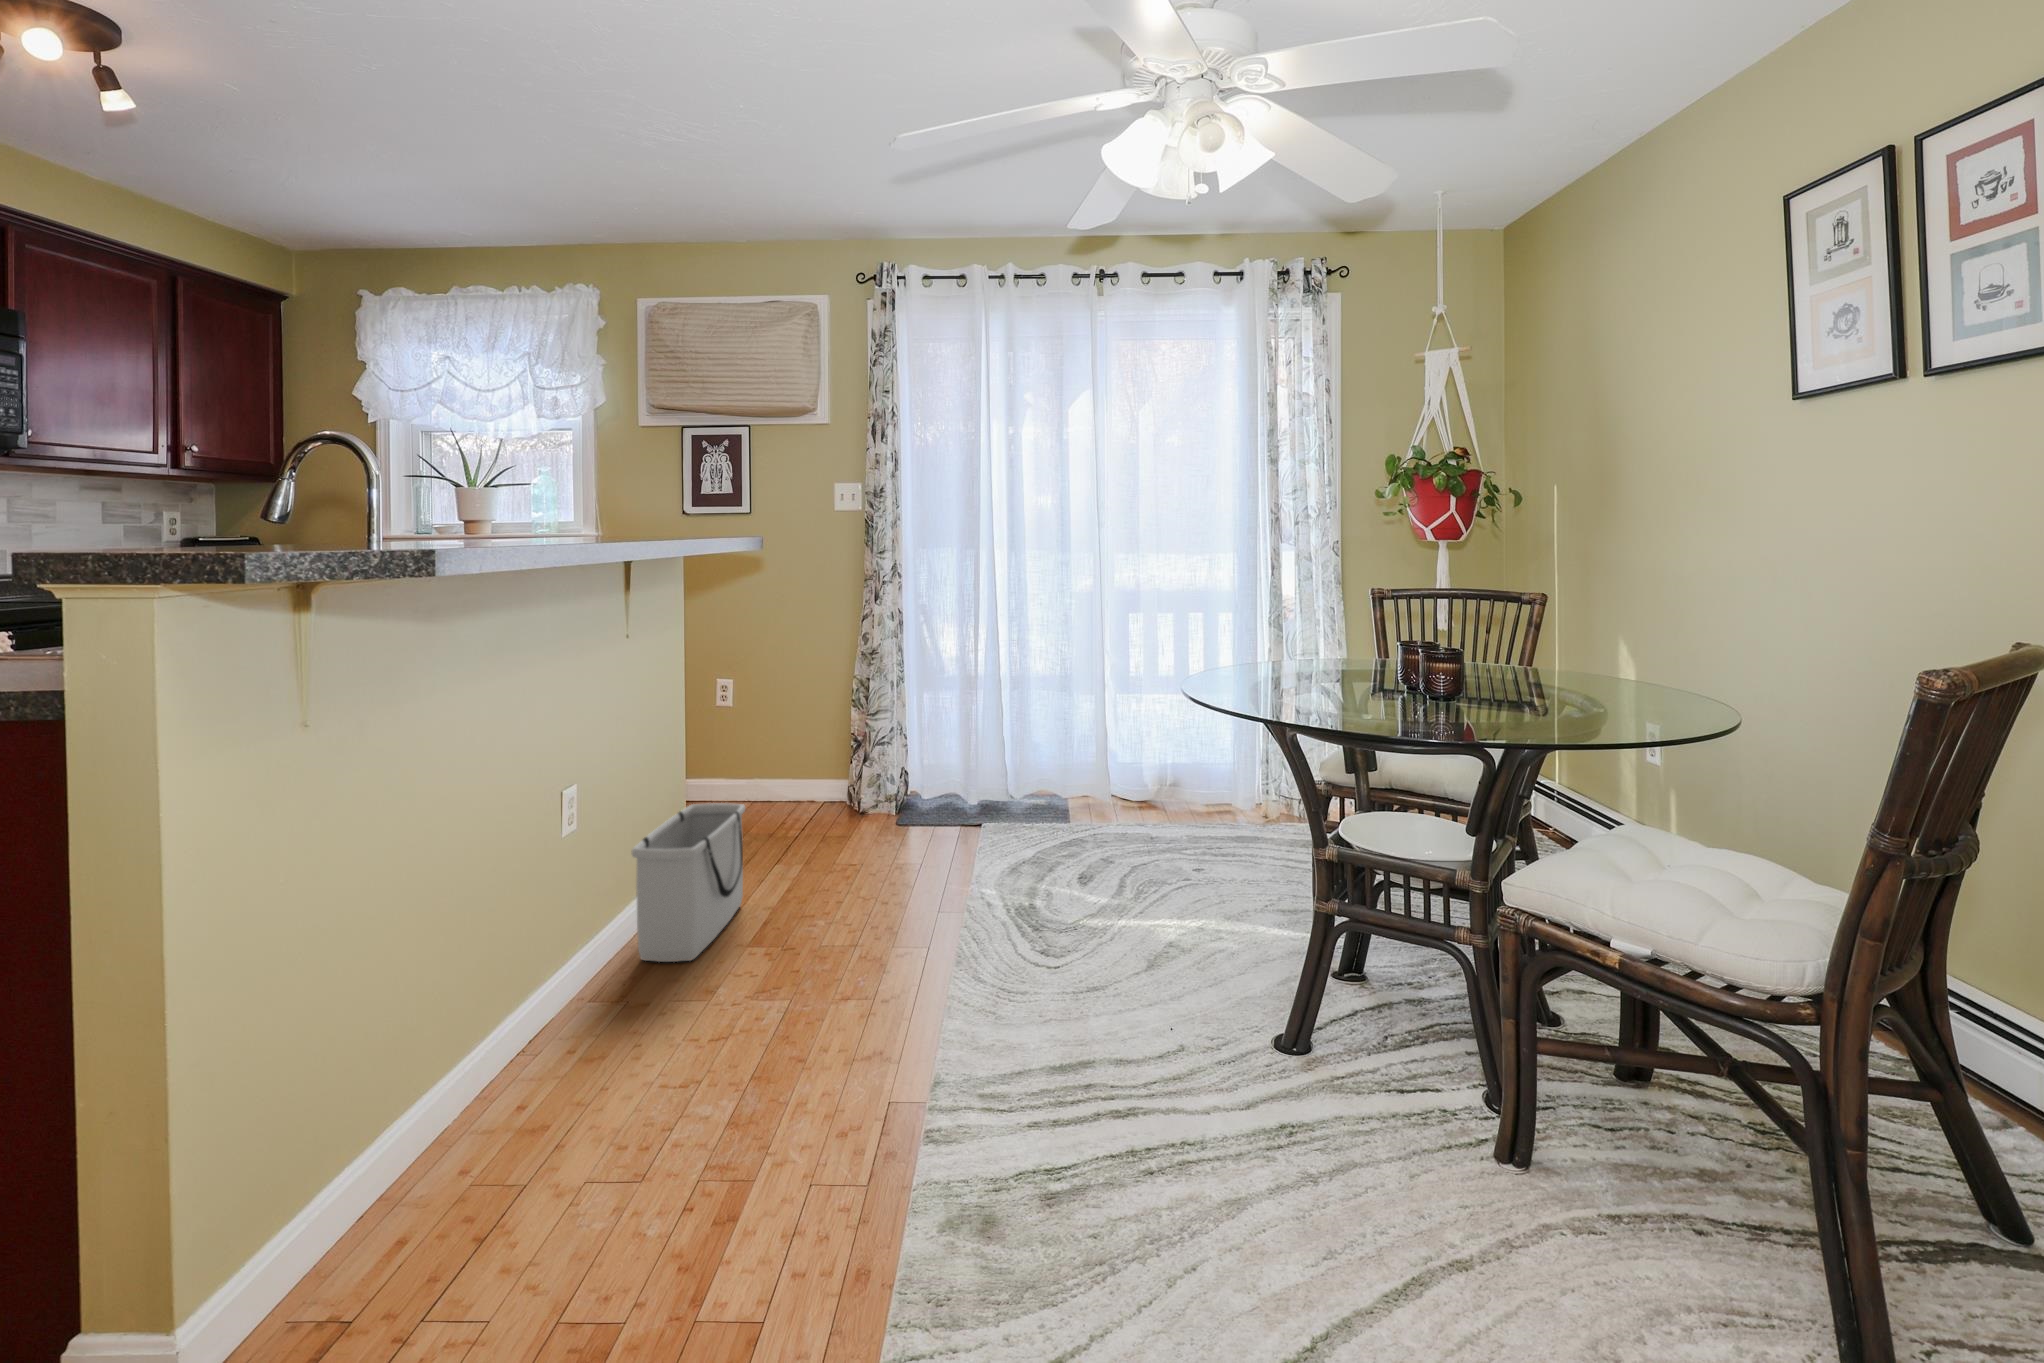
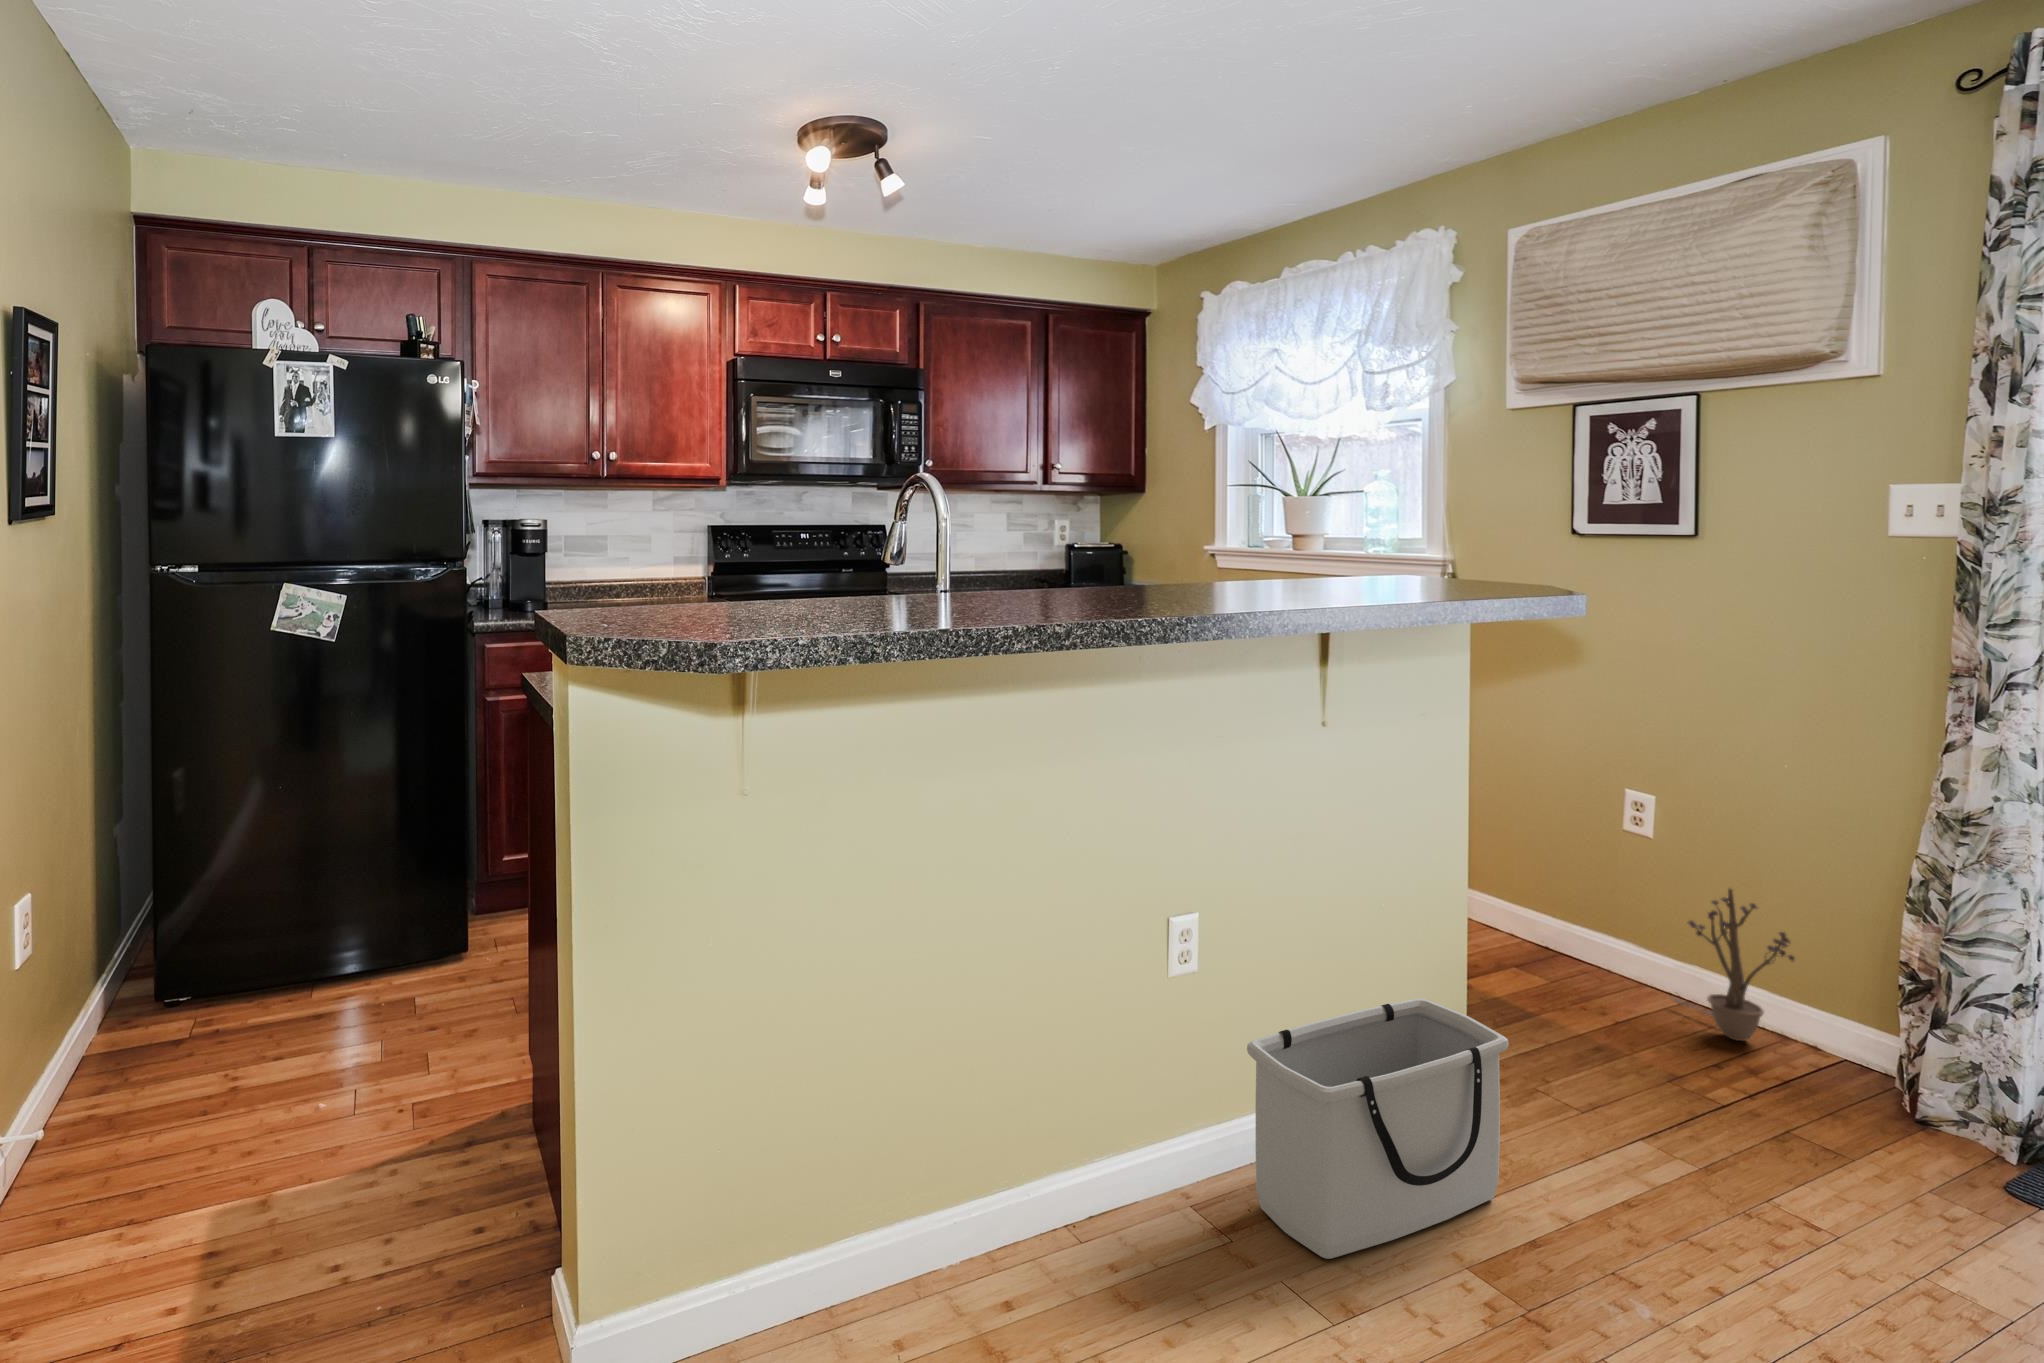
decorative plant: none [748,721,808,810] -> present [1673,889,1794,1041]

